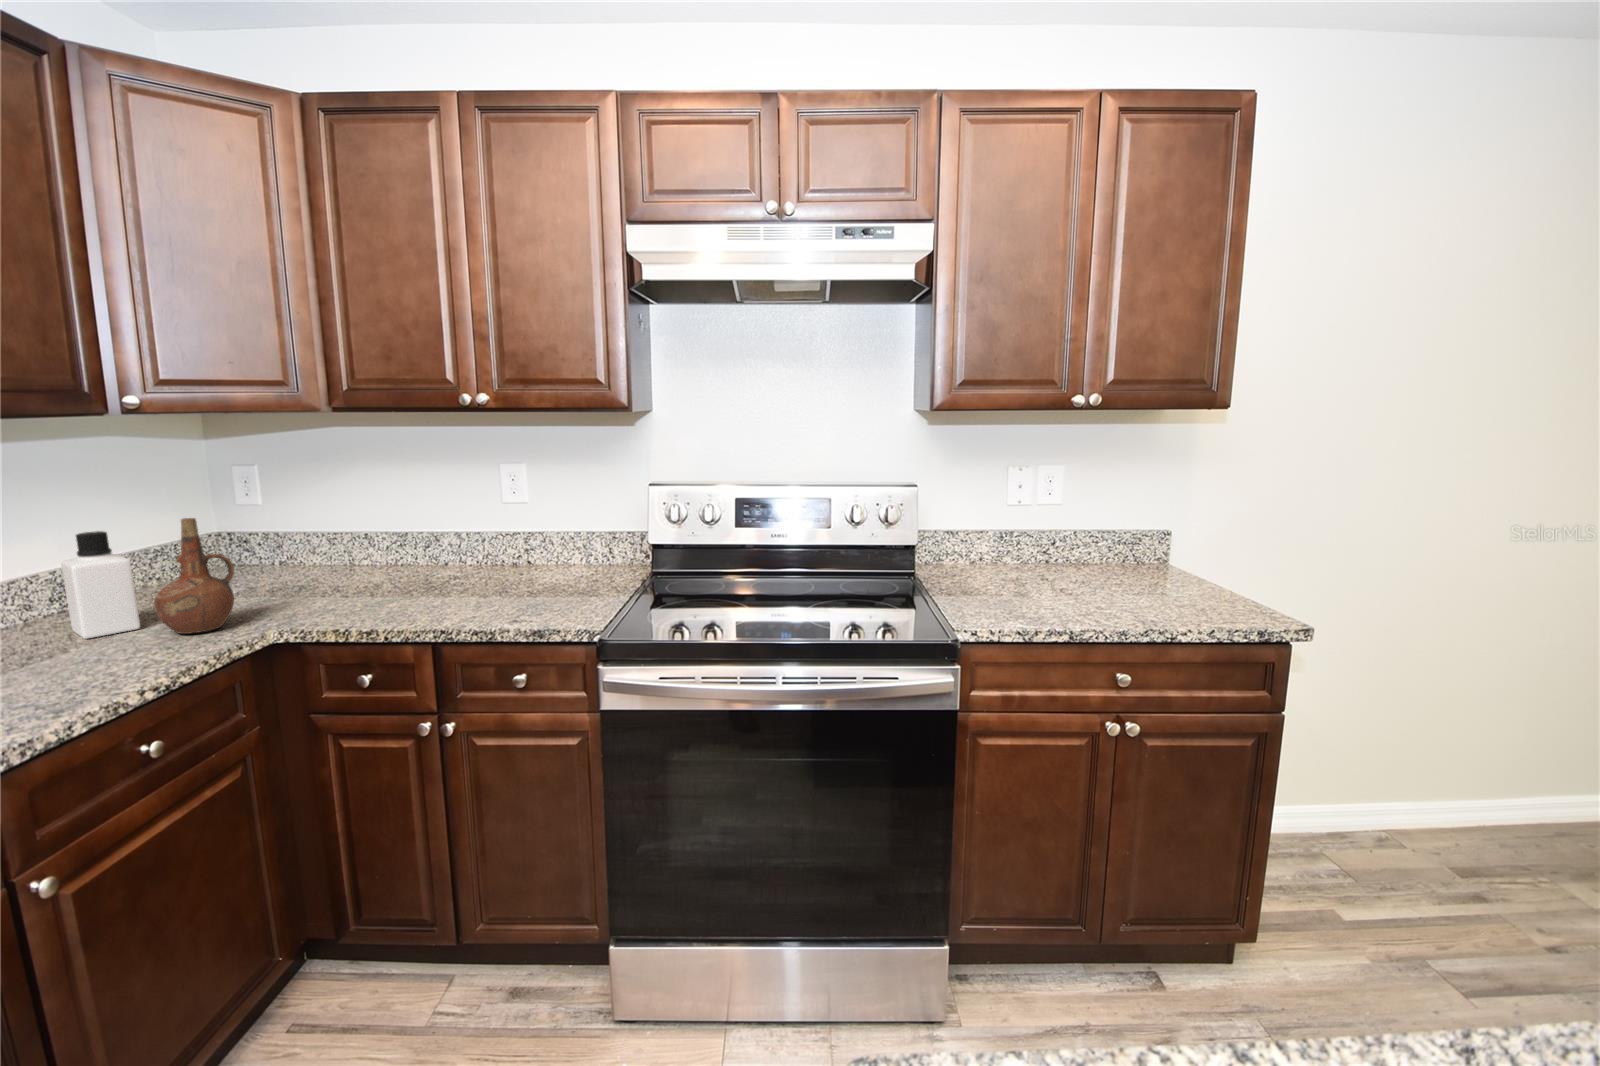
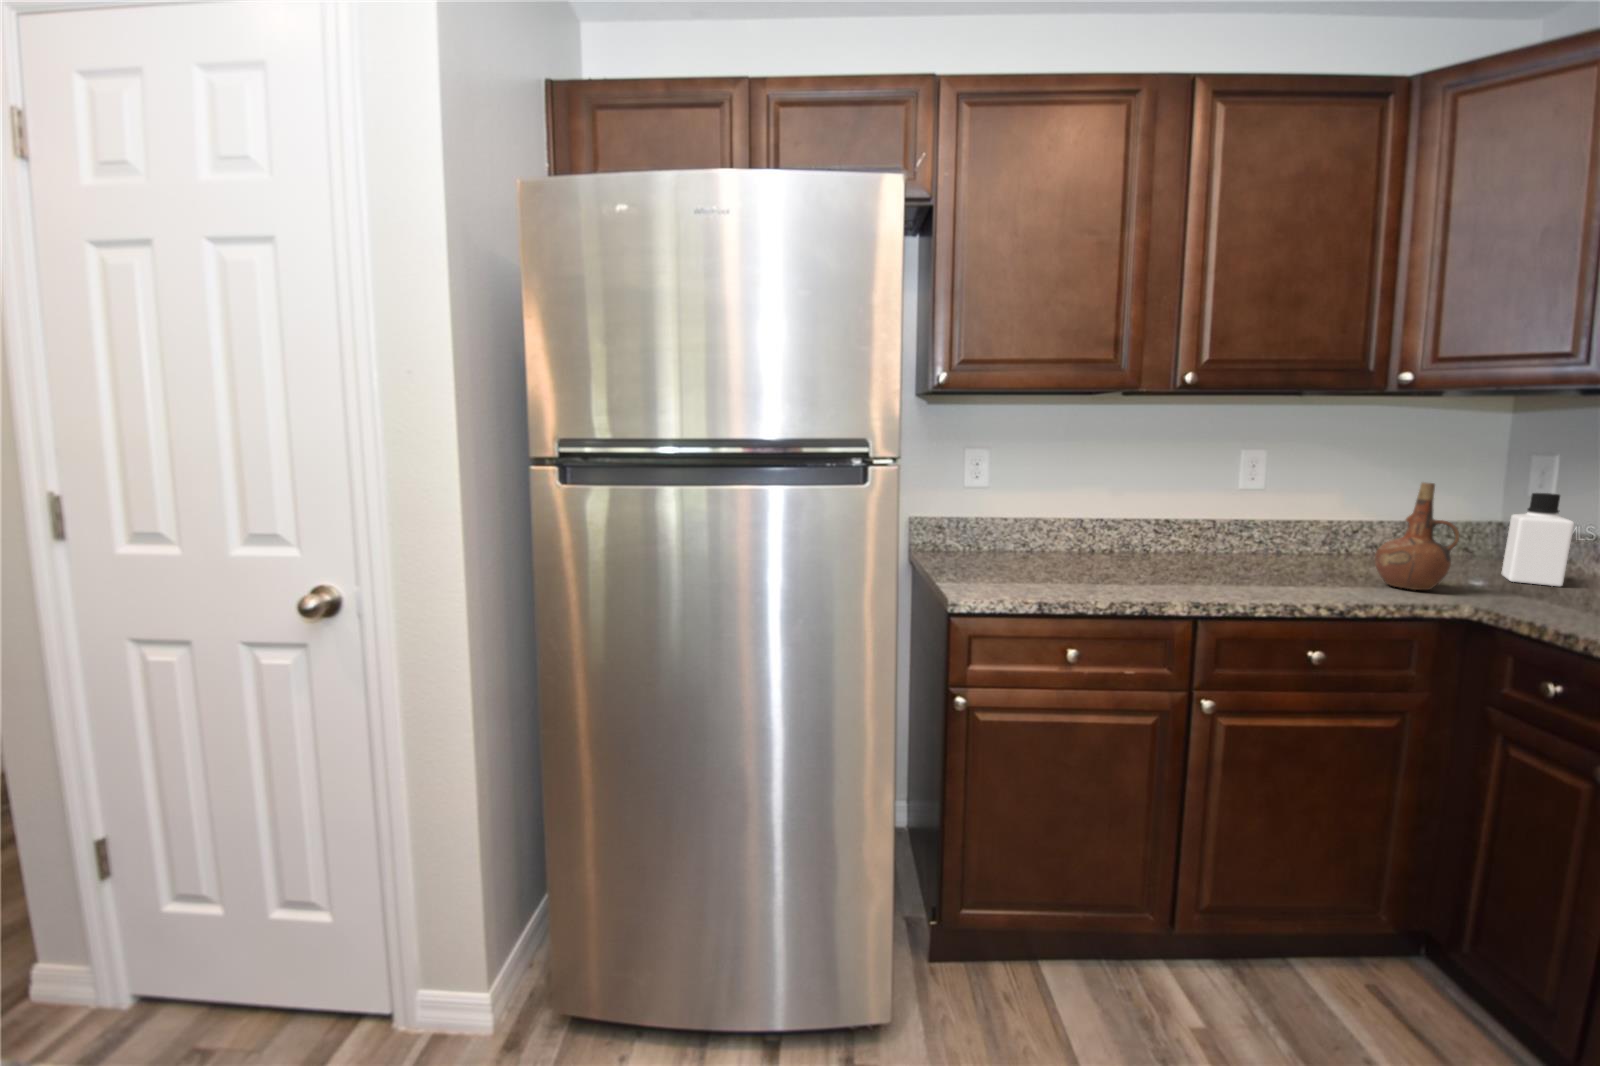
bottle: present [61,531,140,639] -> present [1502,493,1574,586]

